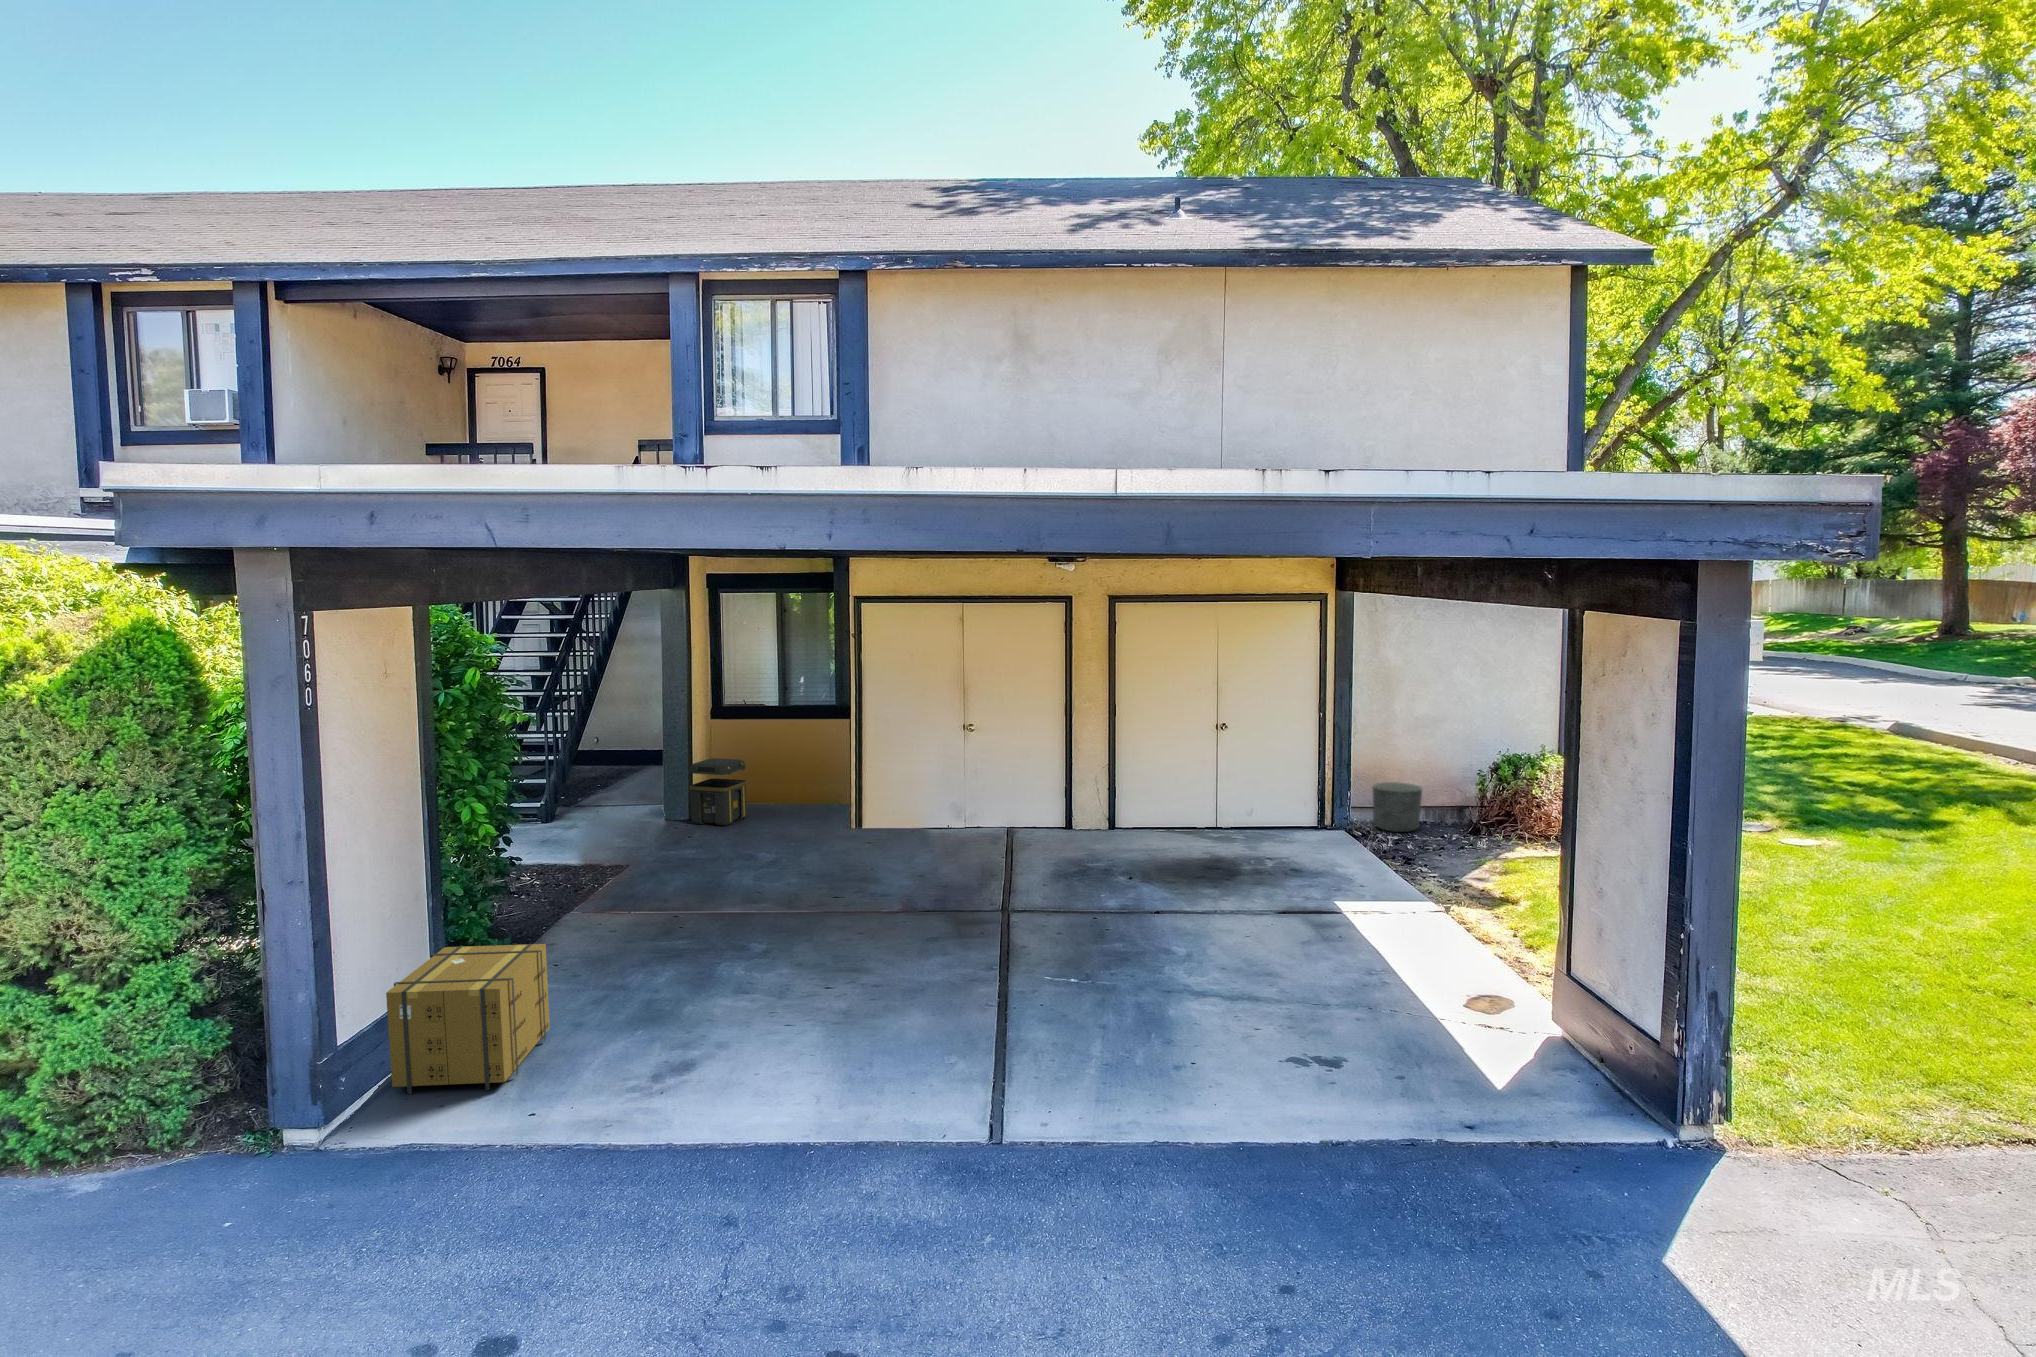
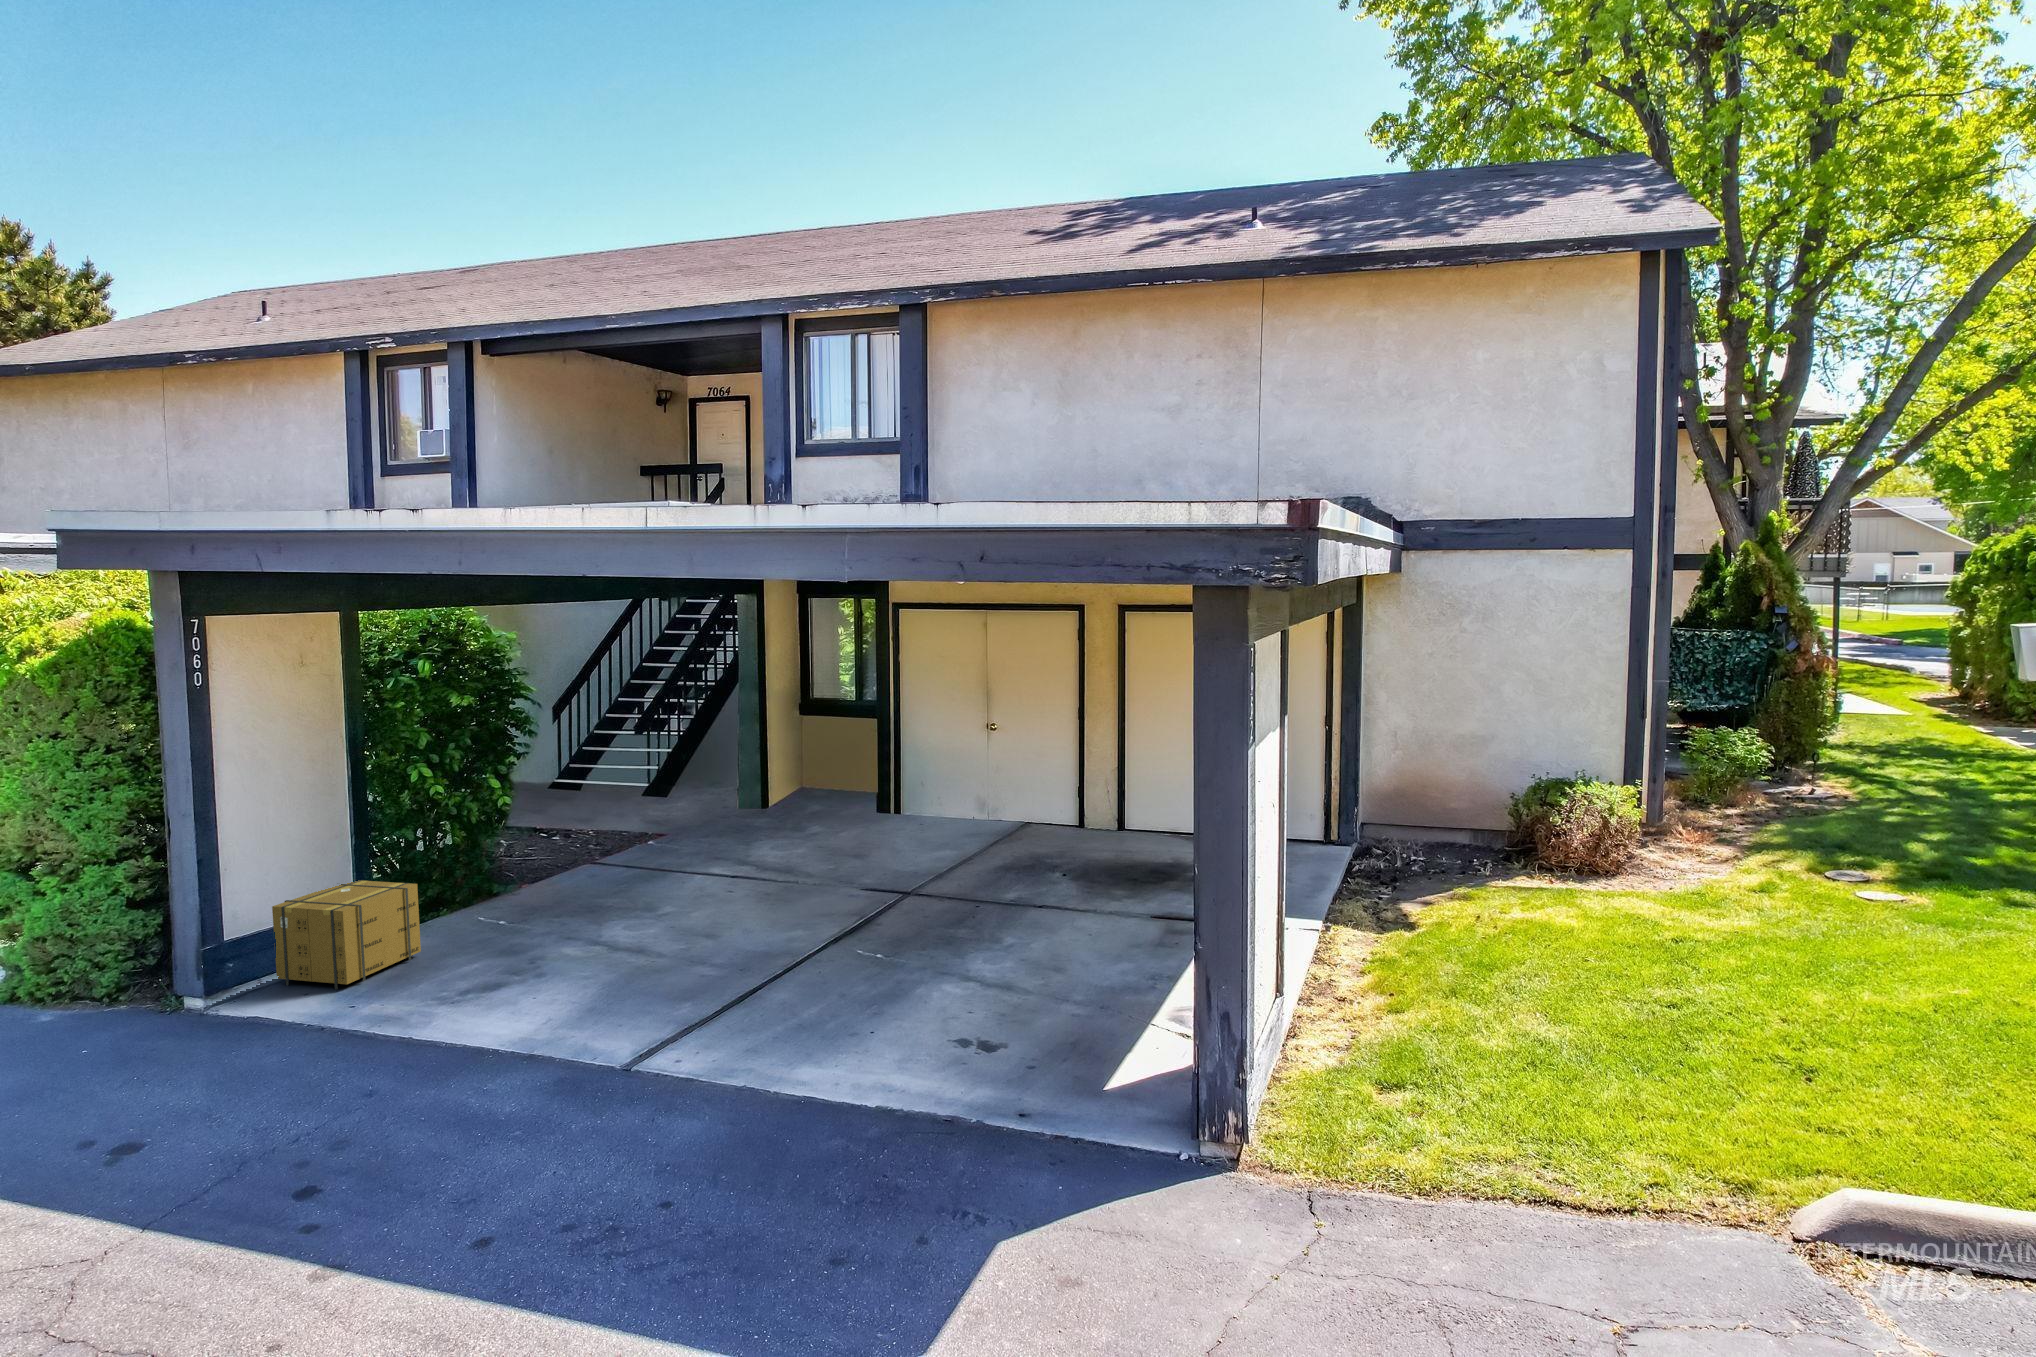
toolbox: present [689,758,747,825] -> none [716,749,768,810]
planter: present [1372,782,1422,832] -> none [1331,807,1382,860]

